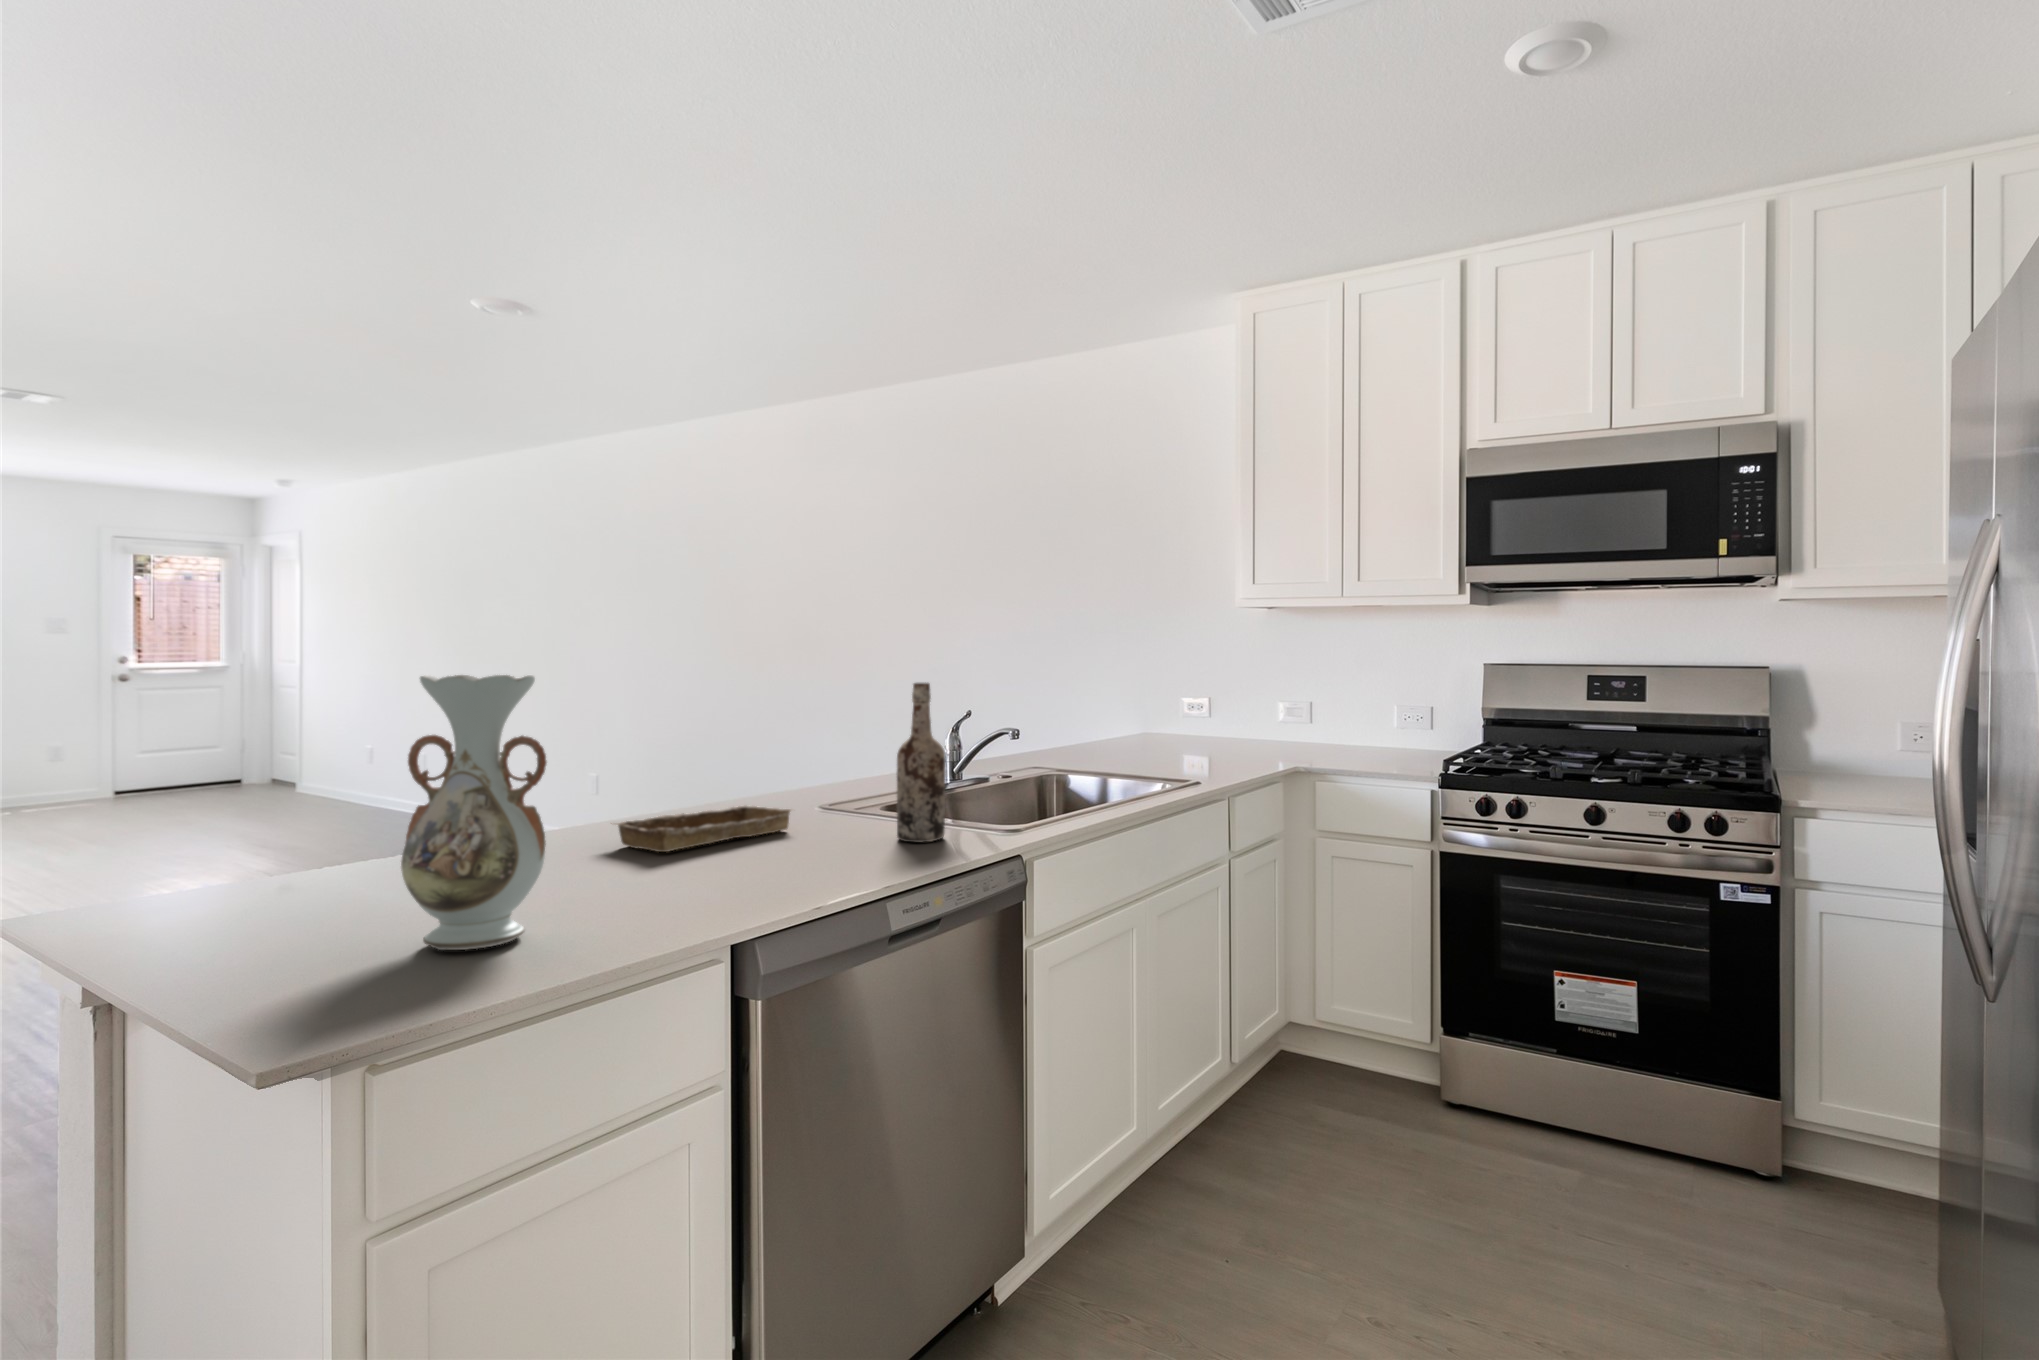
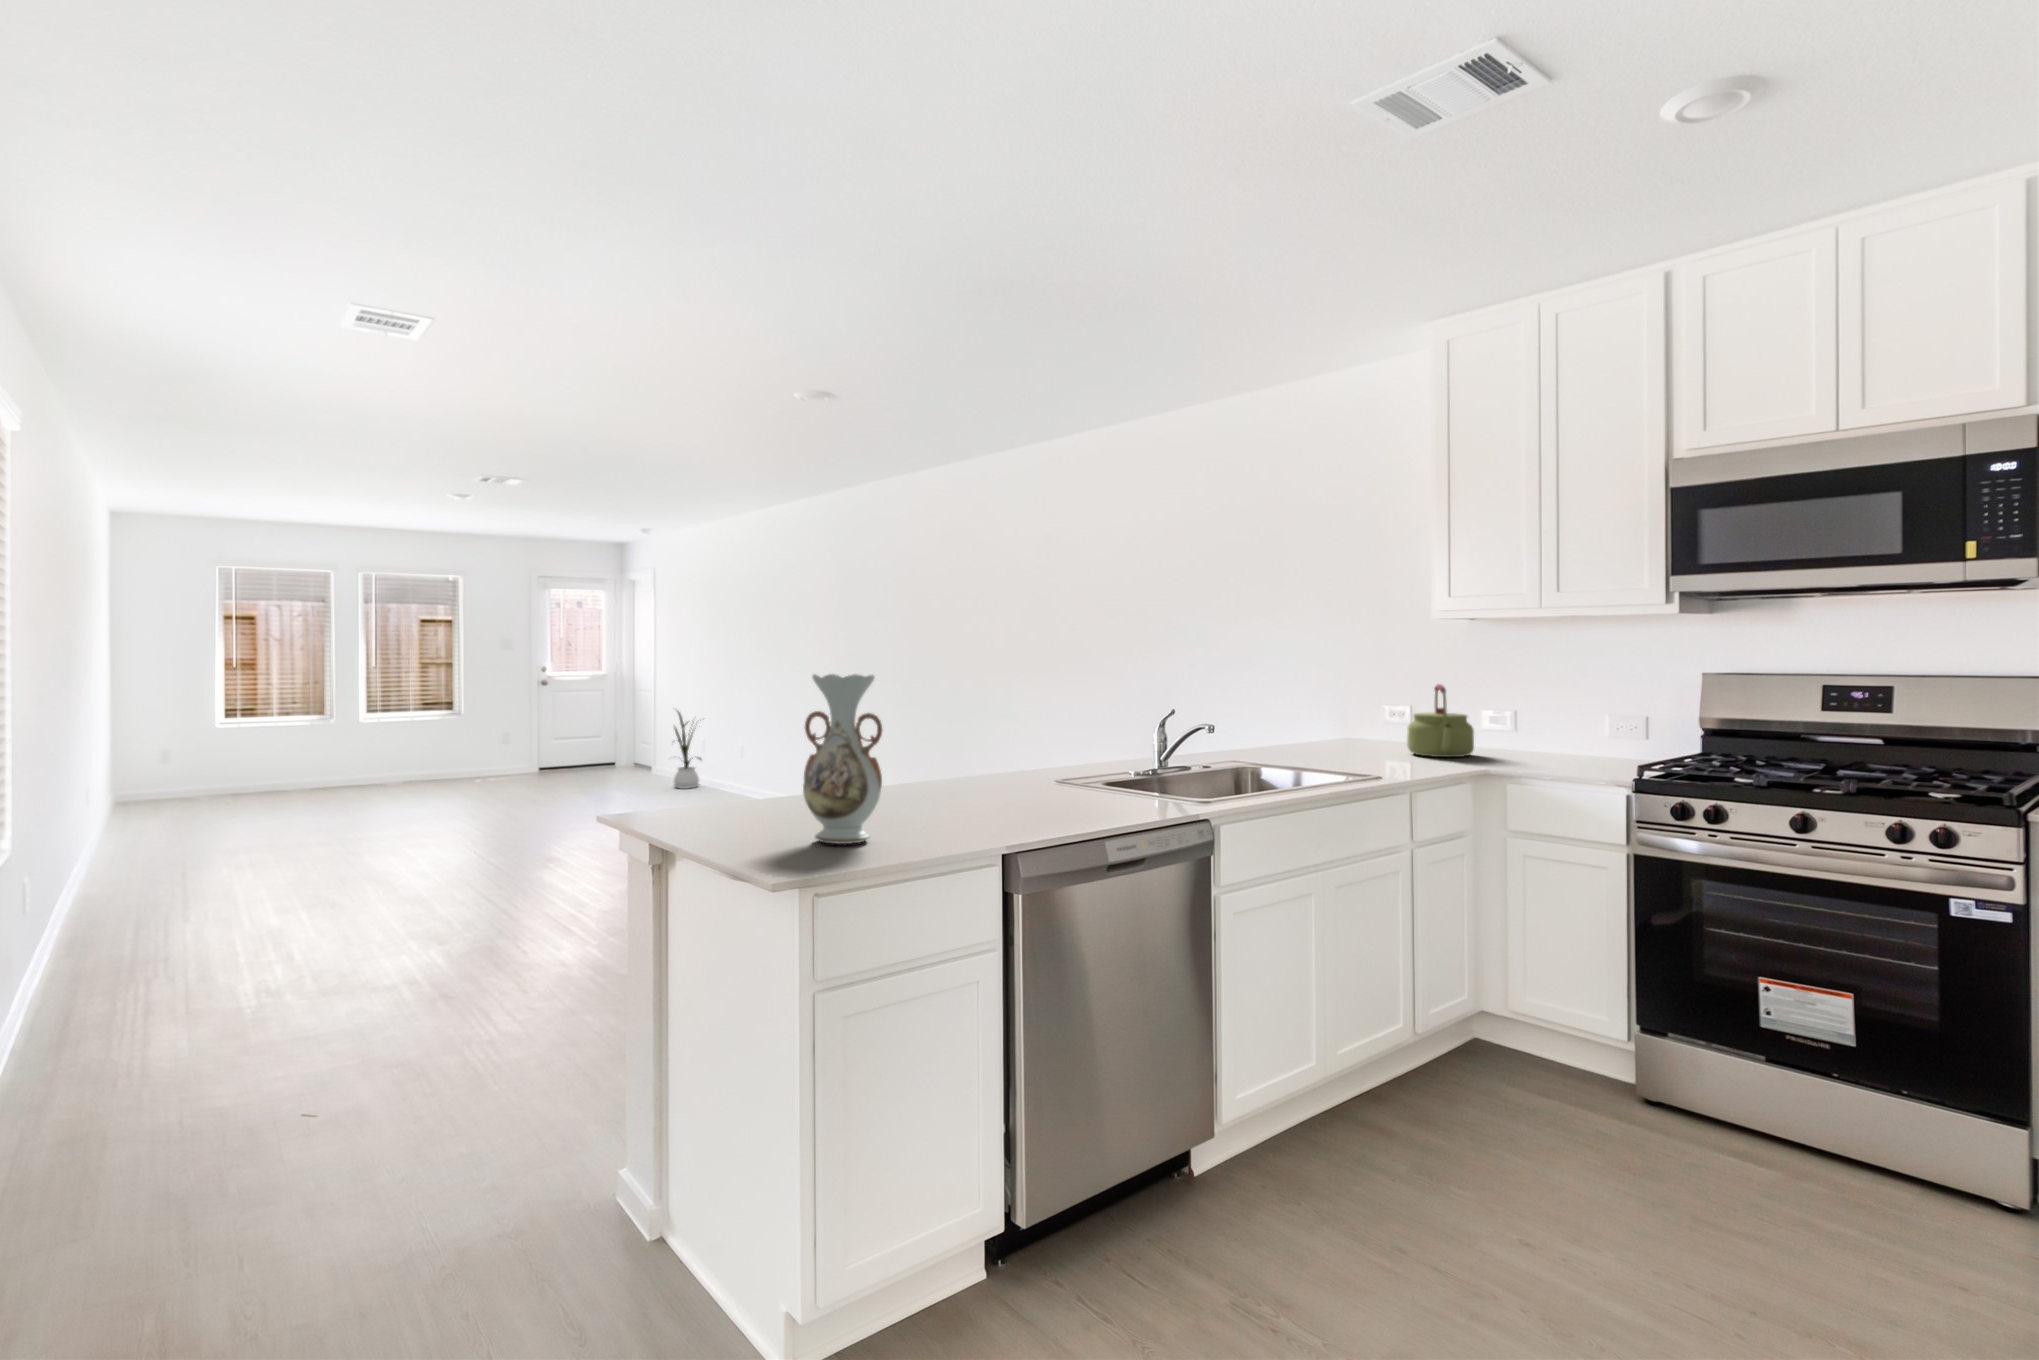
kettle: none [1209,677,1274,755] -> present [1407,684,1474,757]
wine bottle: present [897,683,946,842] -> none [1110,684,1147,806]
house plant: none [317,712,375,813] -> present [674,712,701,789]
tray: present [611,805,793,852] -> none [908,775,1035,802]

